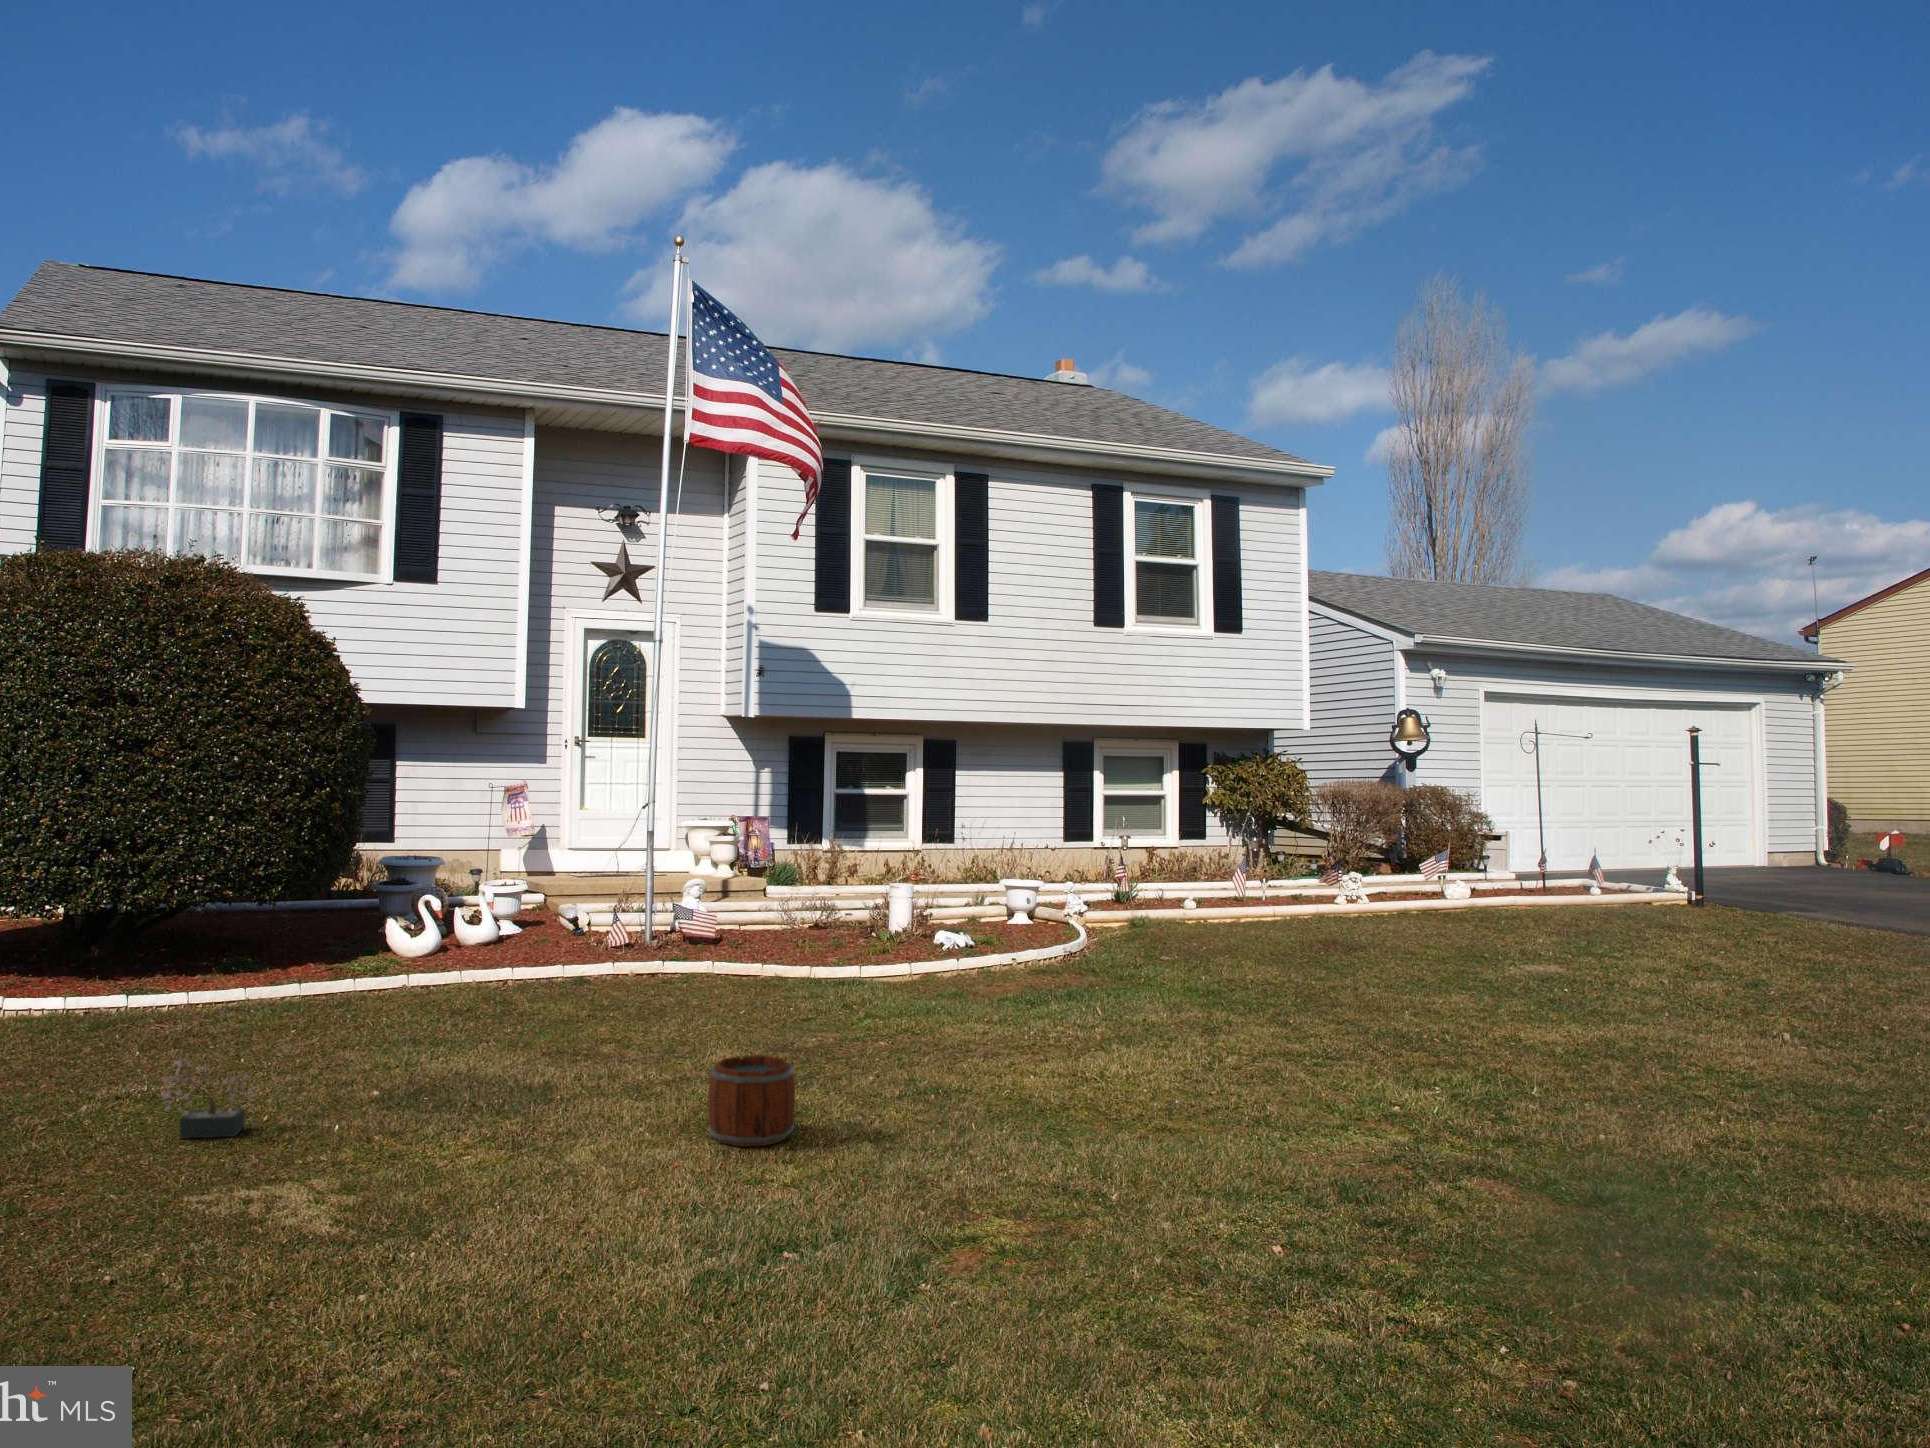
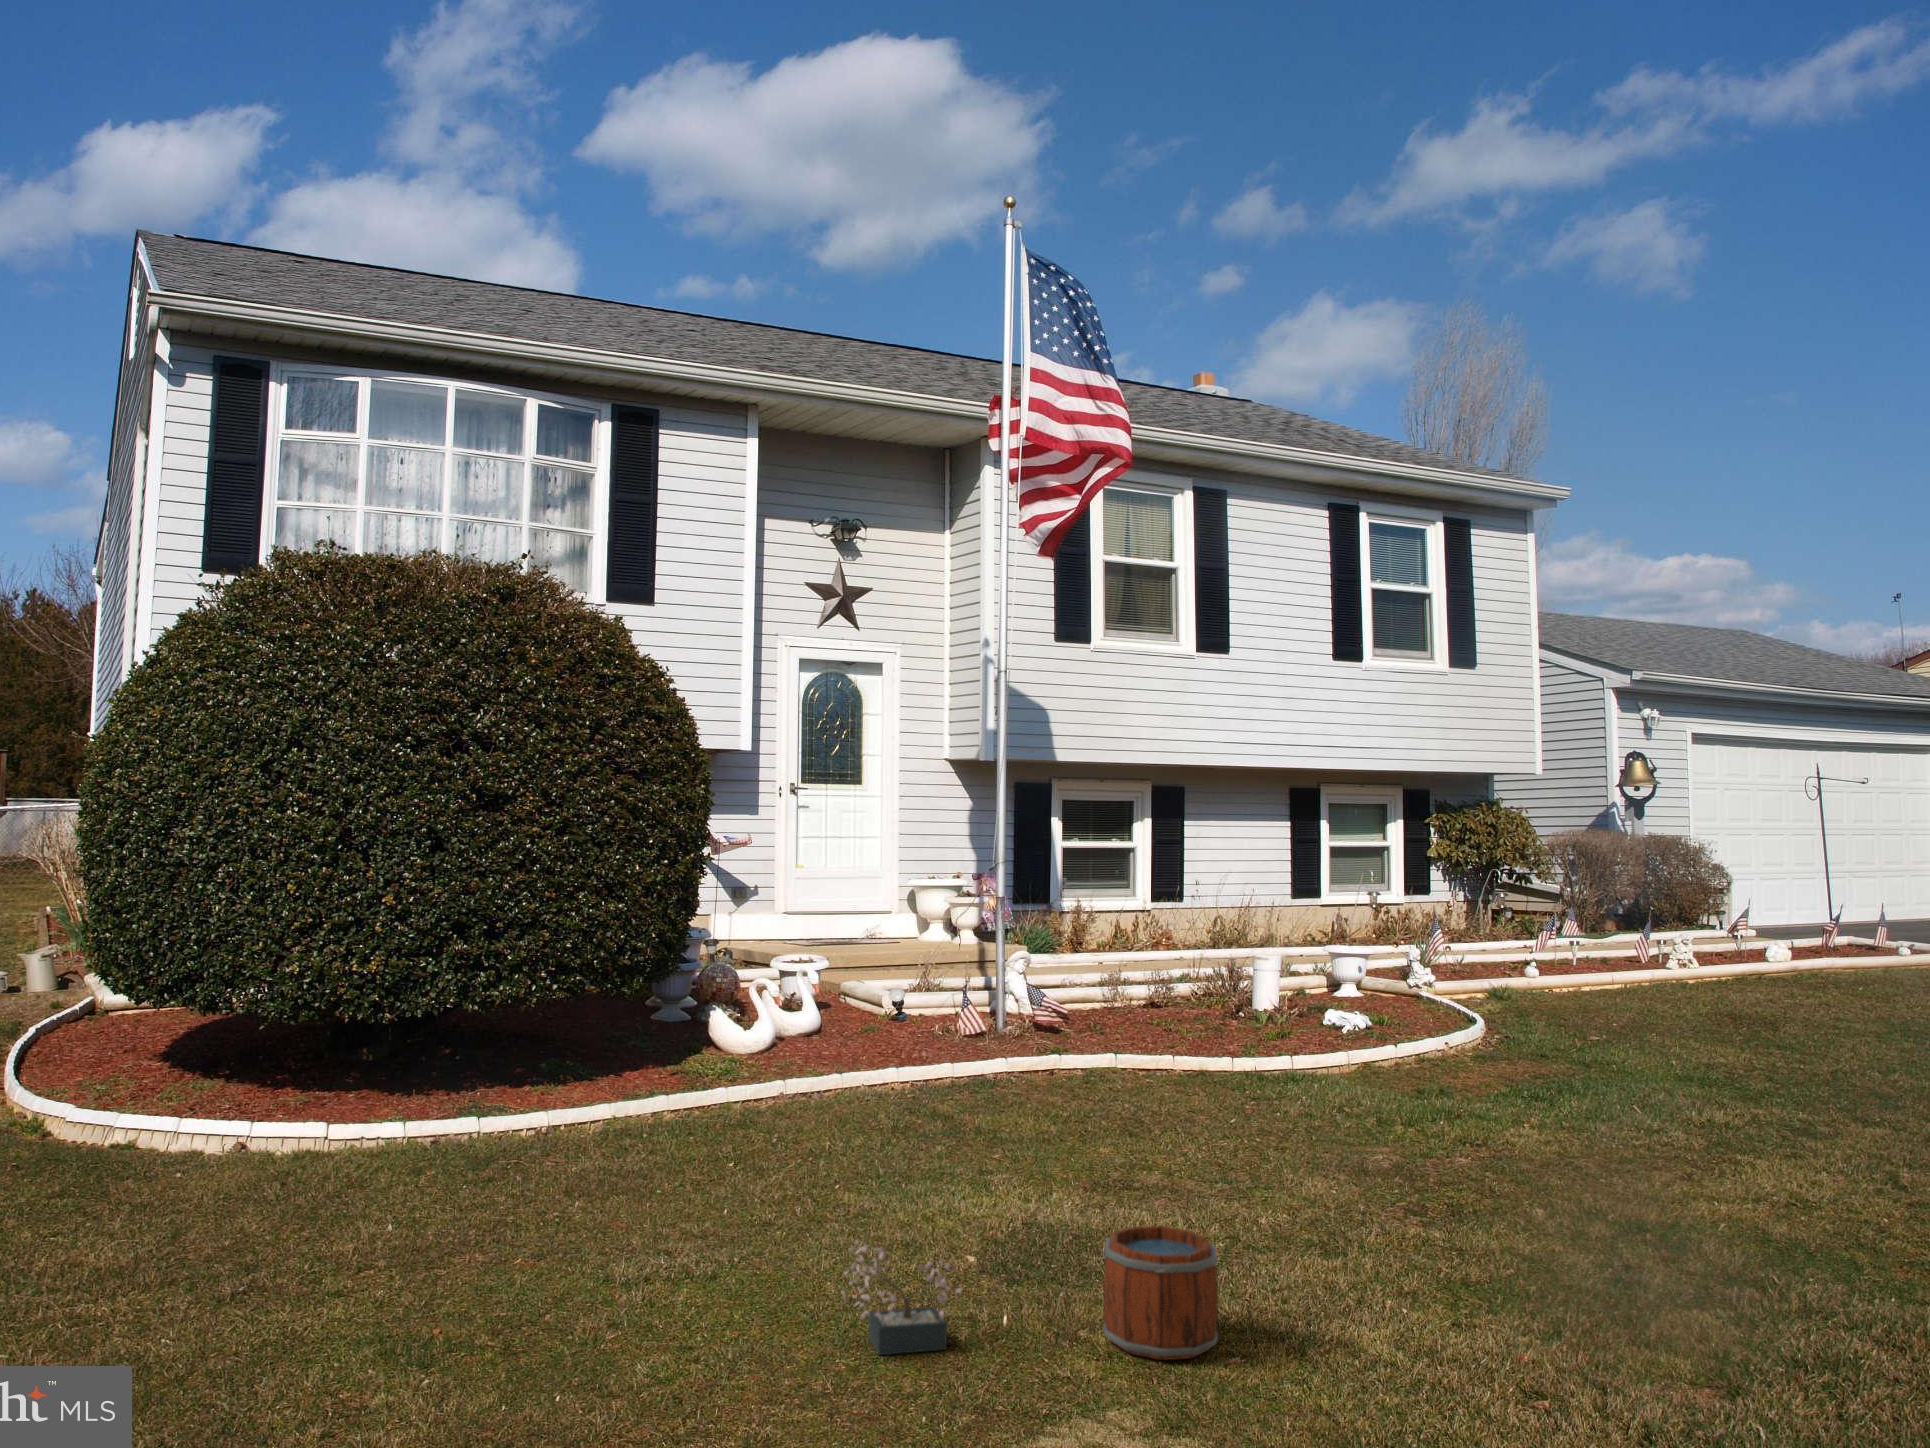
bucket: present [708,1055,795,1147] -> present [1103,1226,1218,1360]

